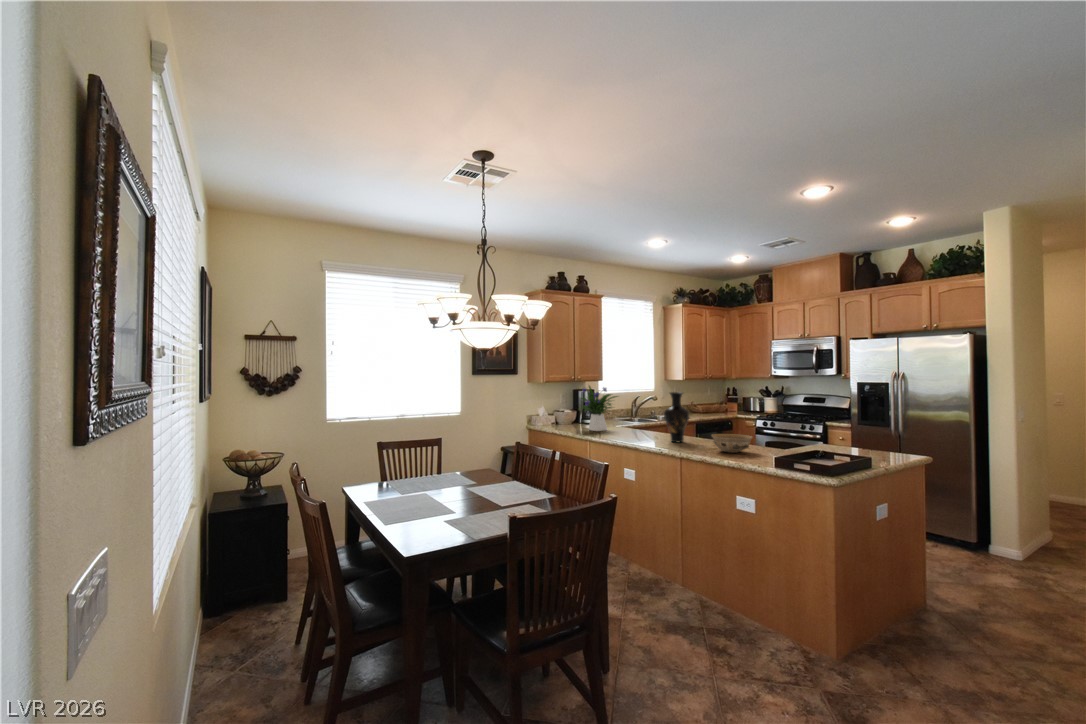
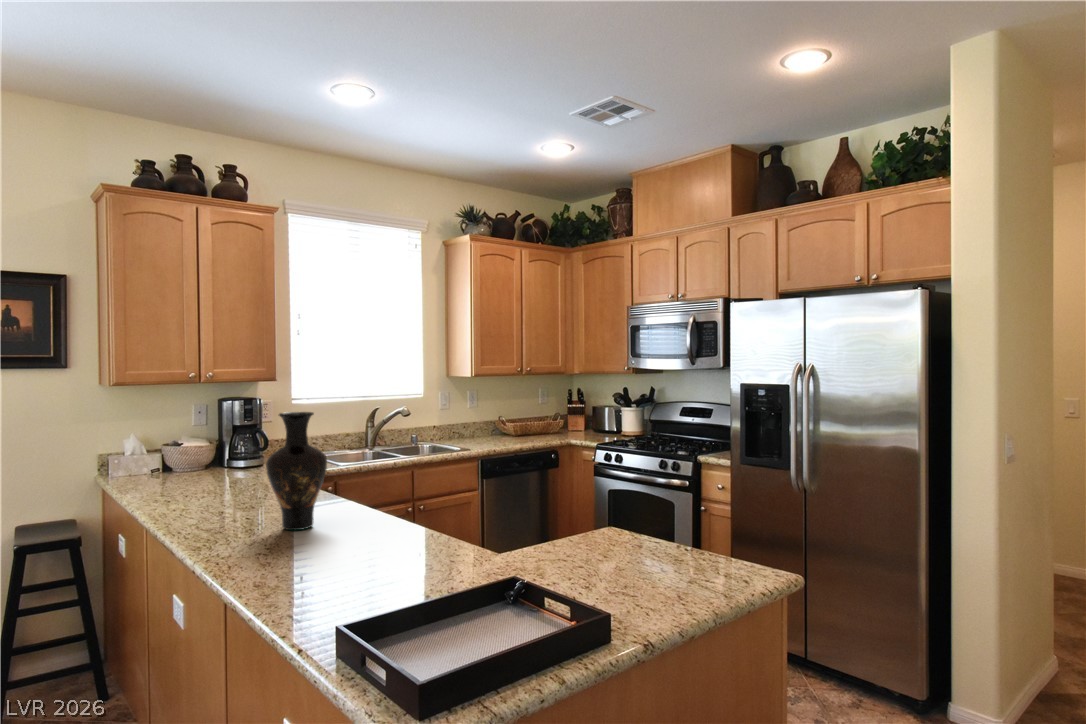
flower arrangement: present [581,386,617,431] -> none [153,392,255,493]
ceramic bowl: present [712,434,753,453] -> none [300,518,402,572]

